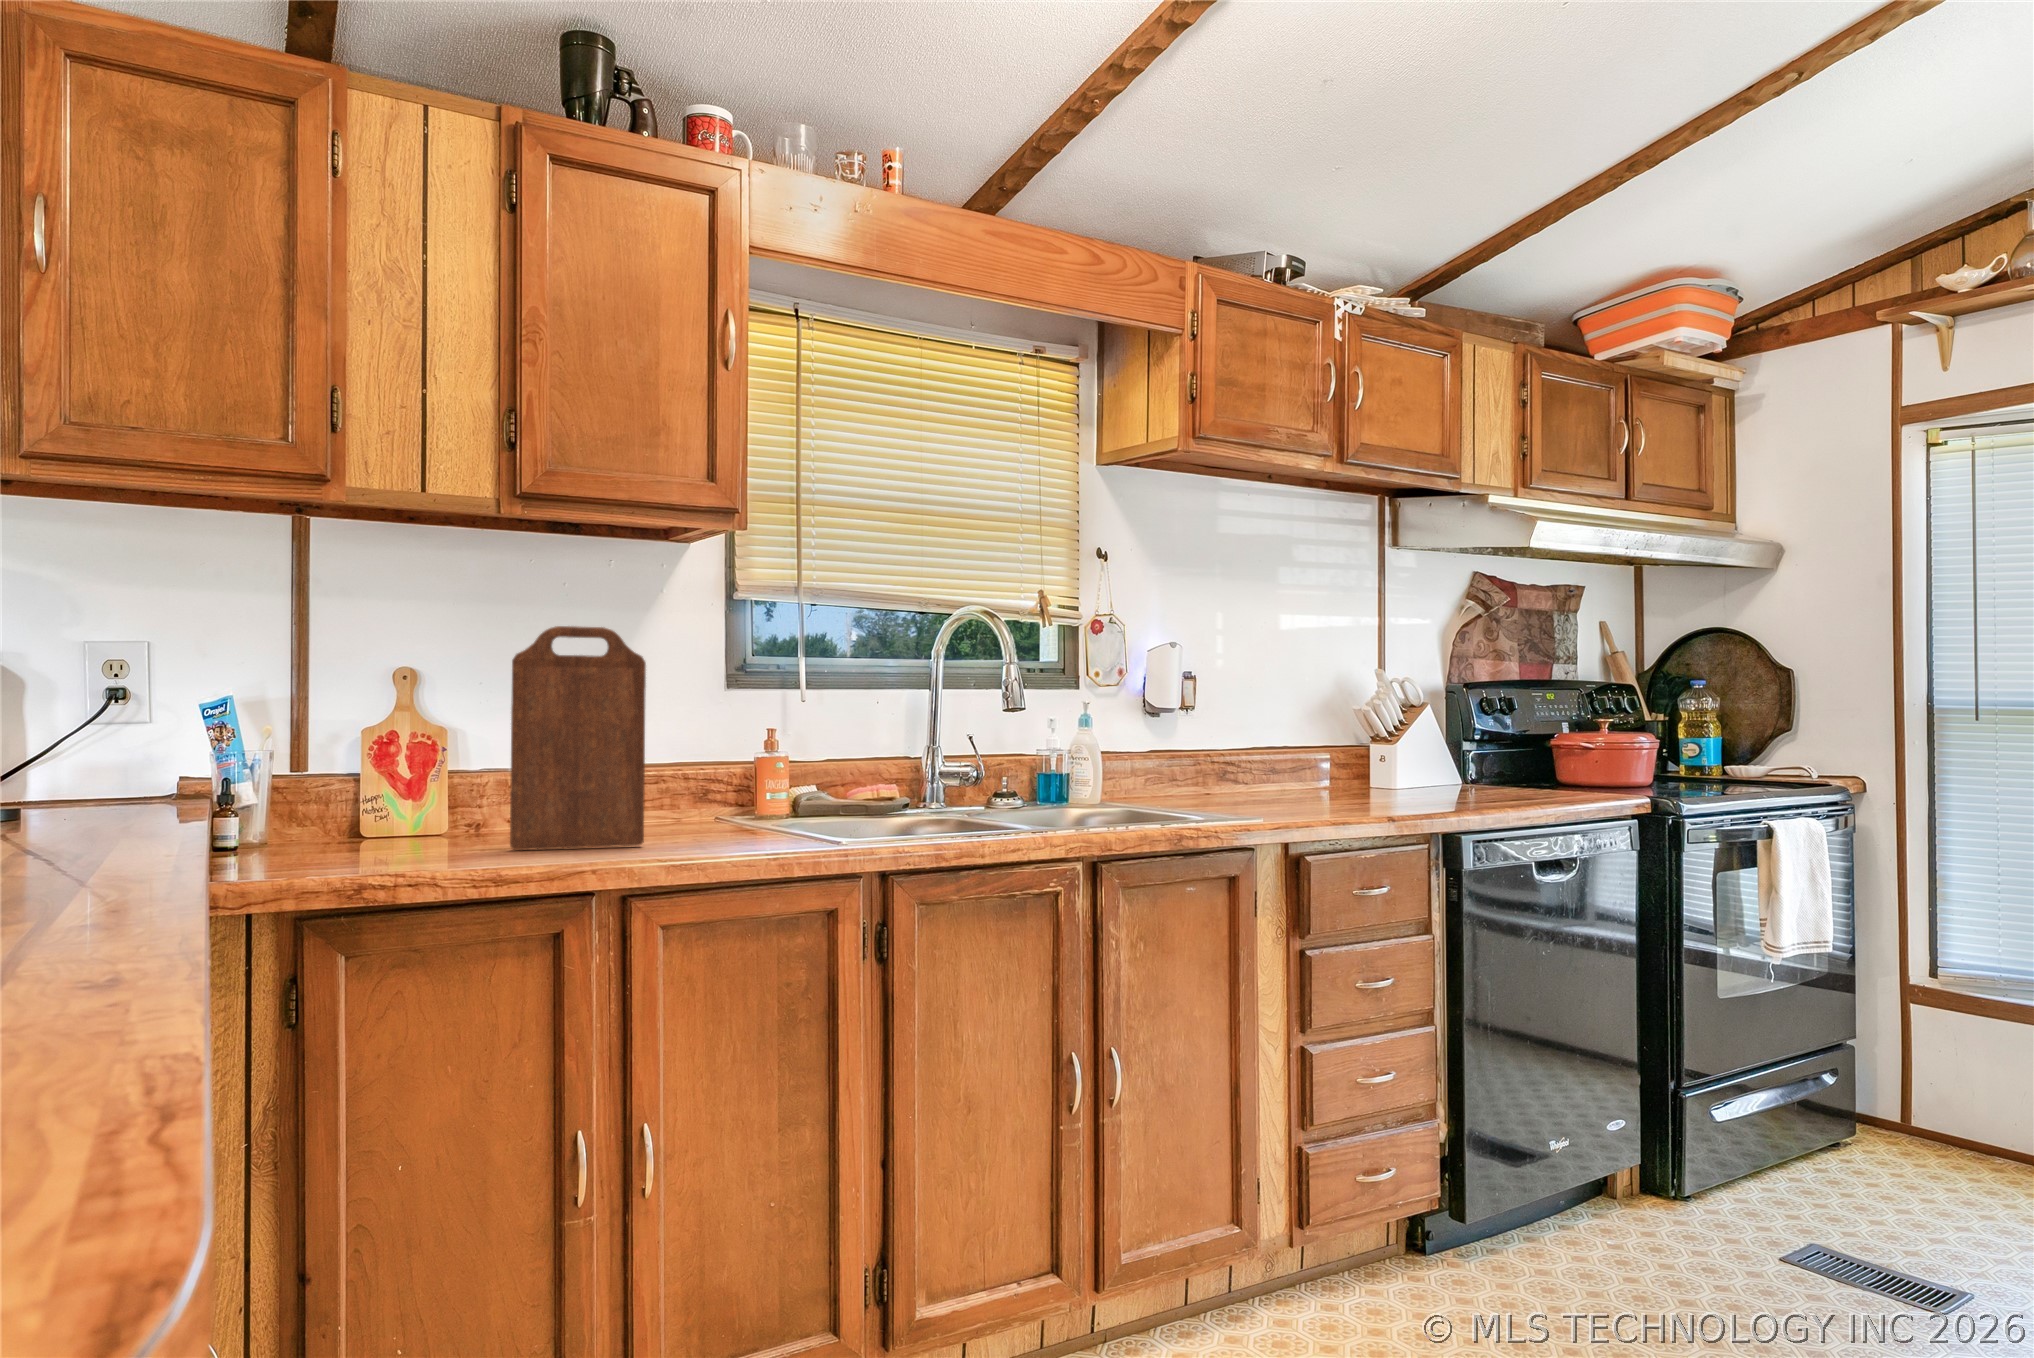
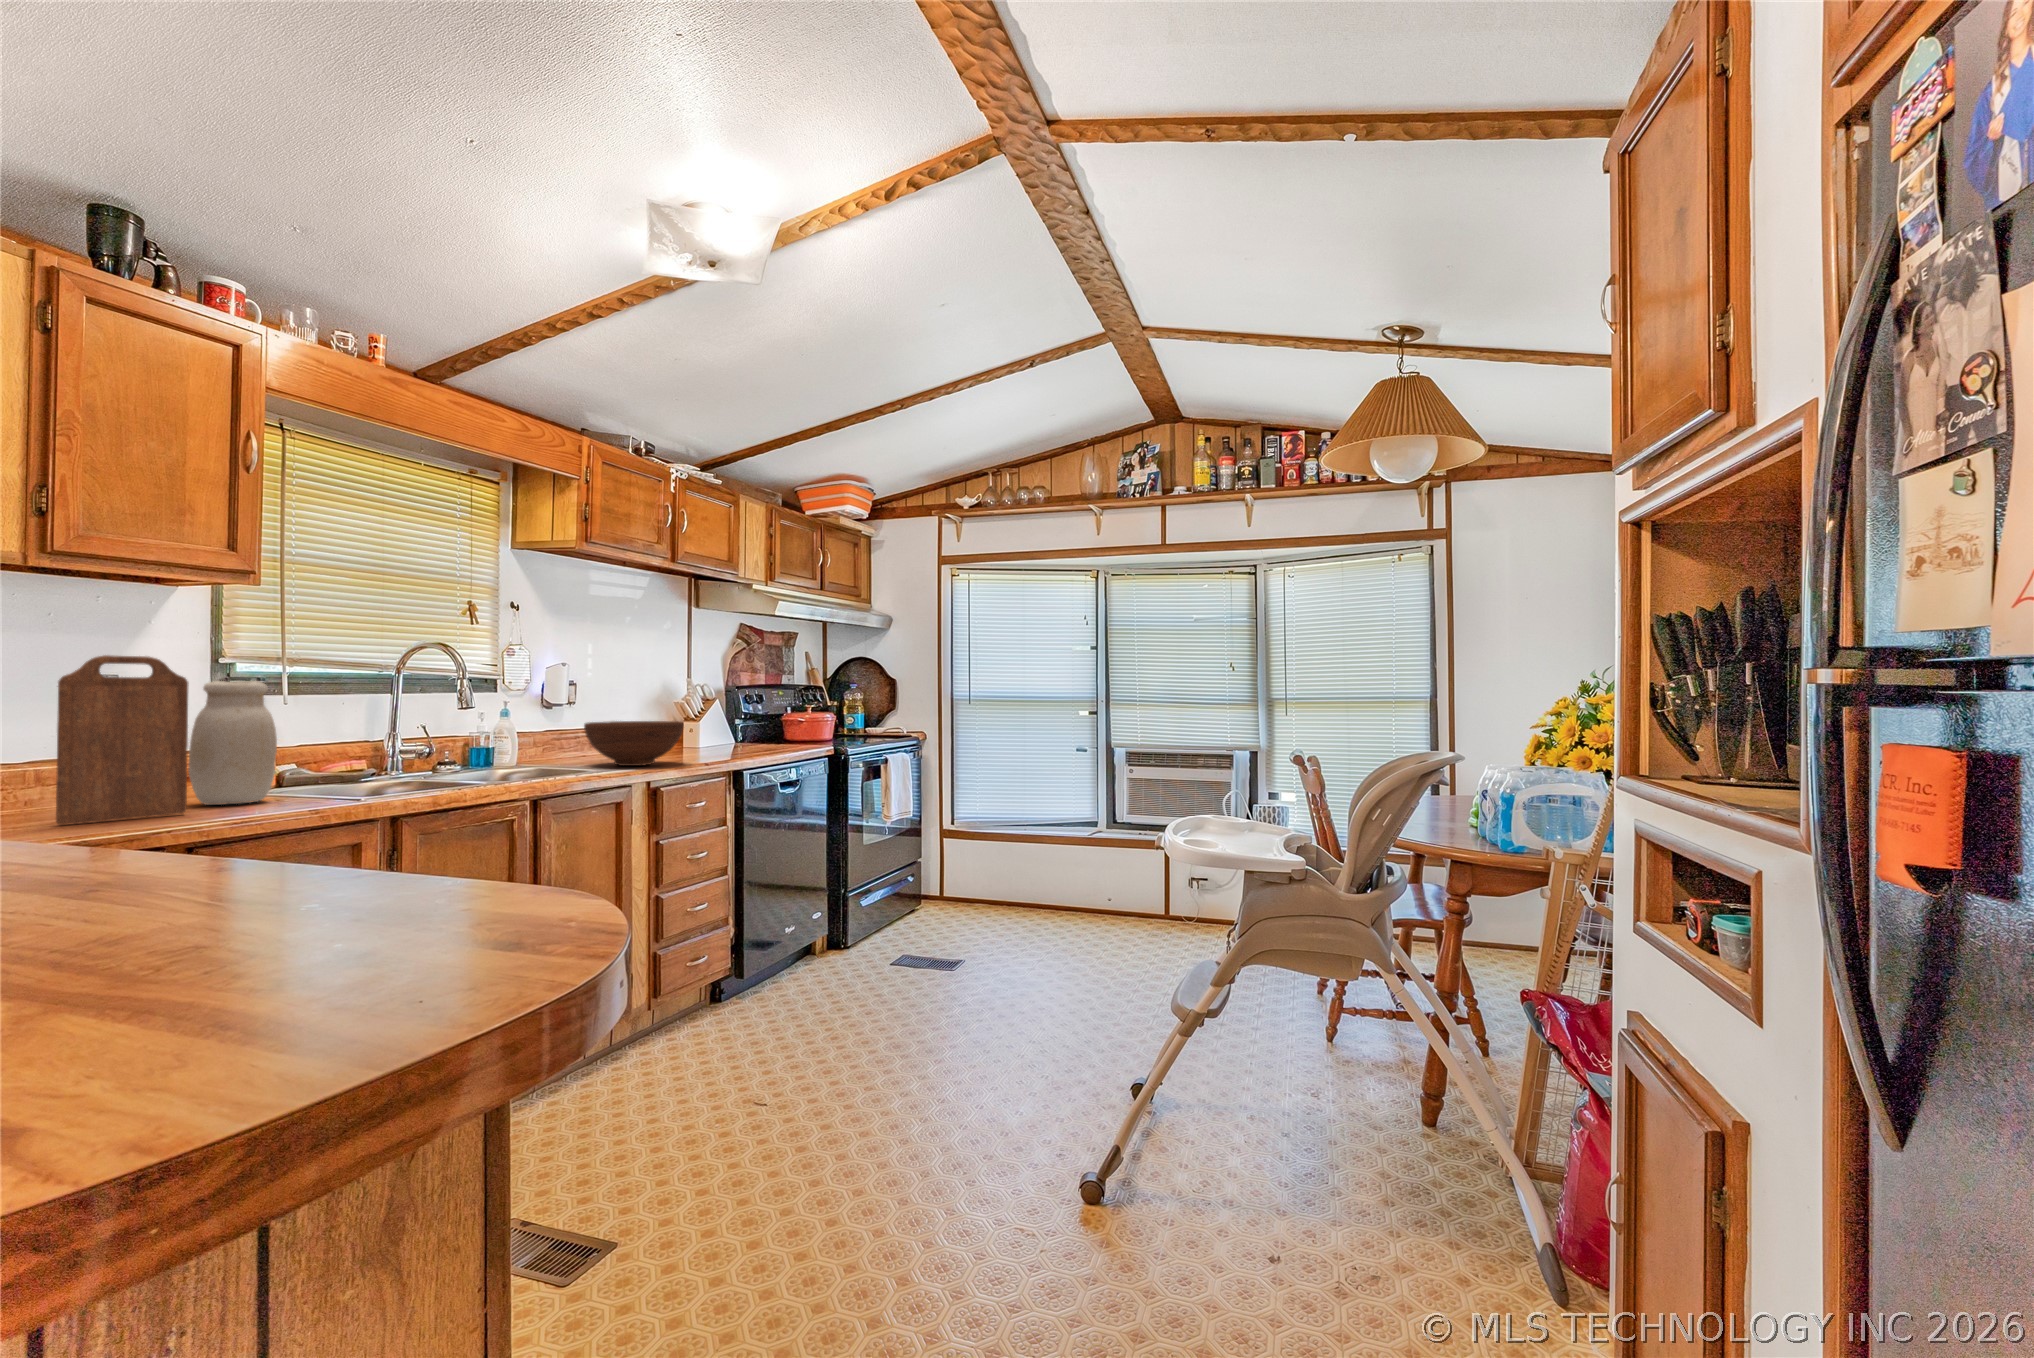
jar: none [662,664,757,836] -> present [188,681,277,805]
fruit bowl: none [1193,738,1353,814] -> present [584,721,684,766]

